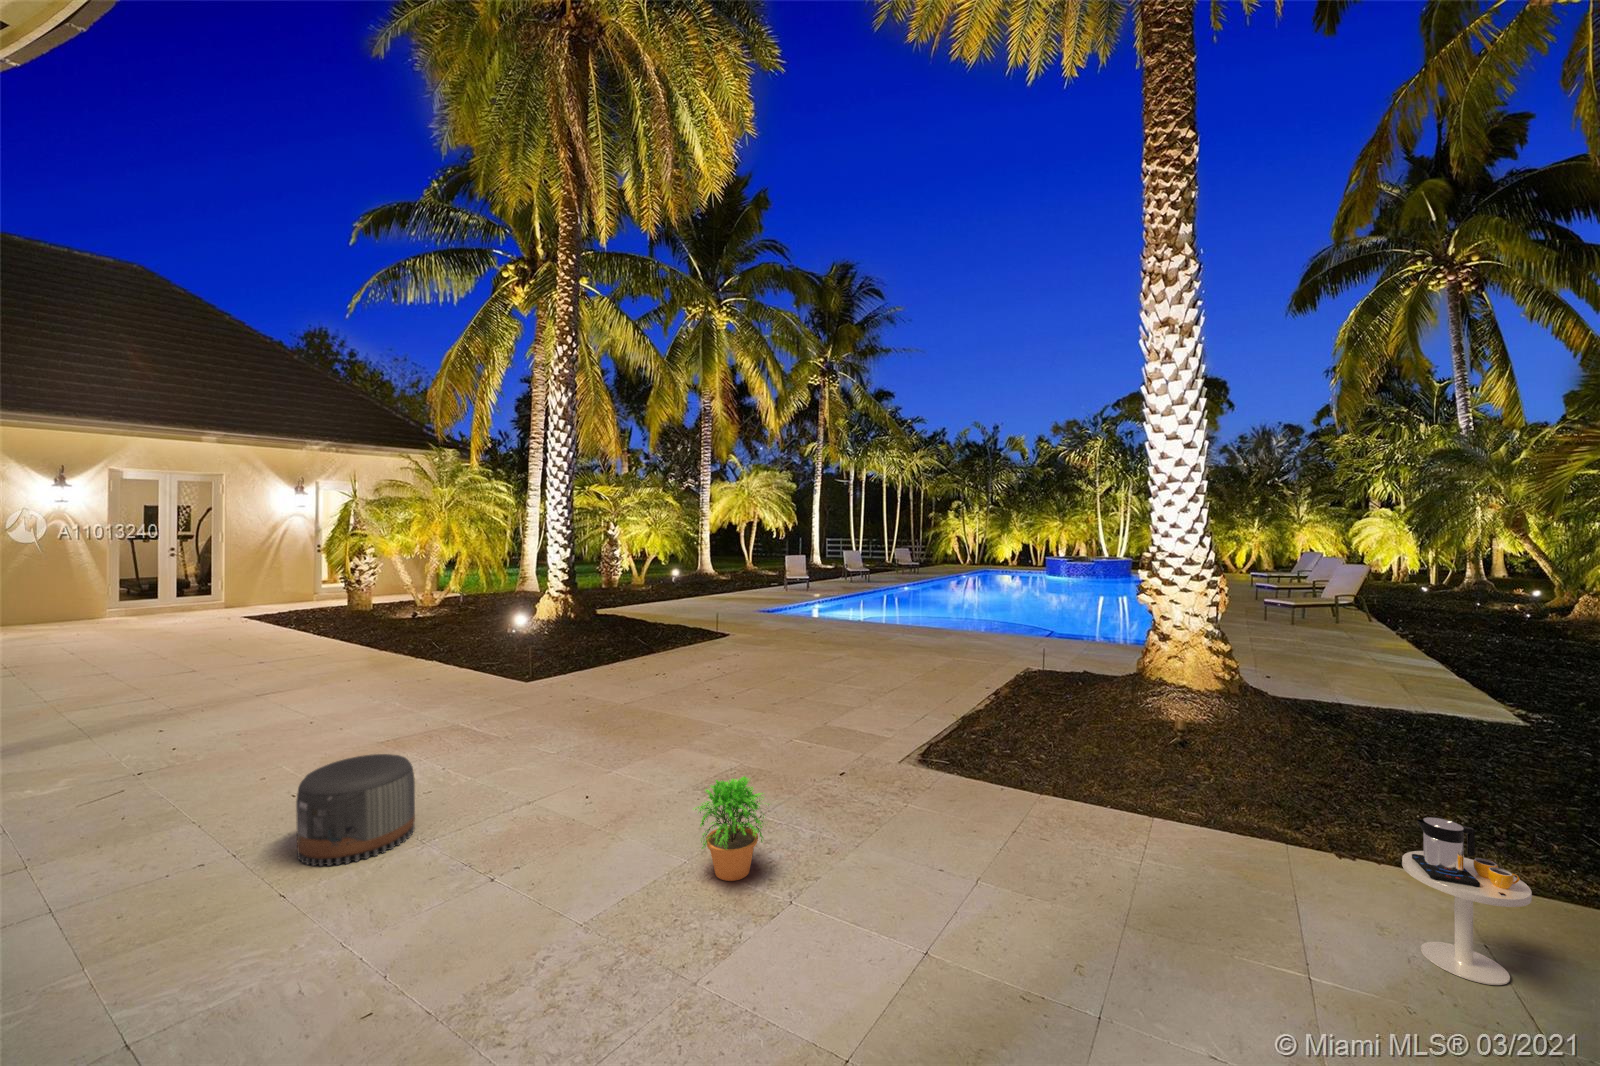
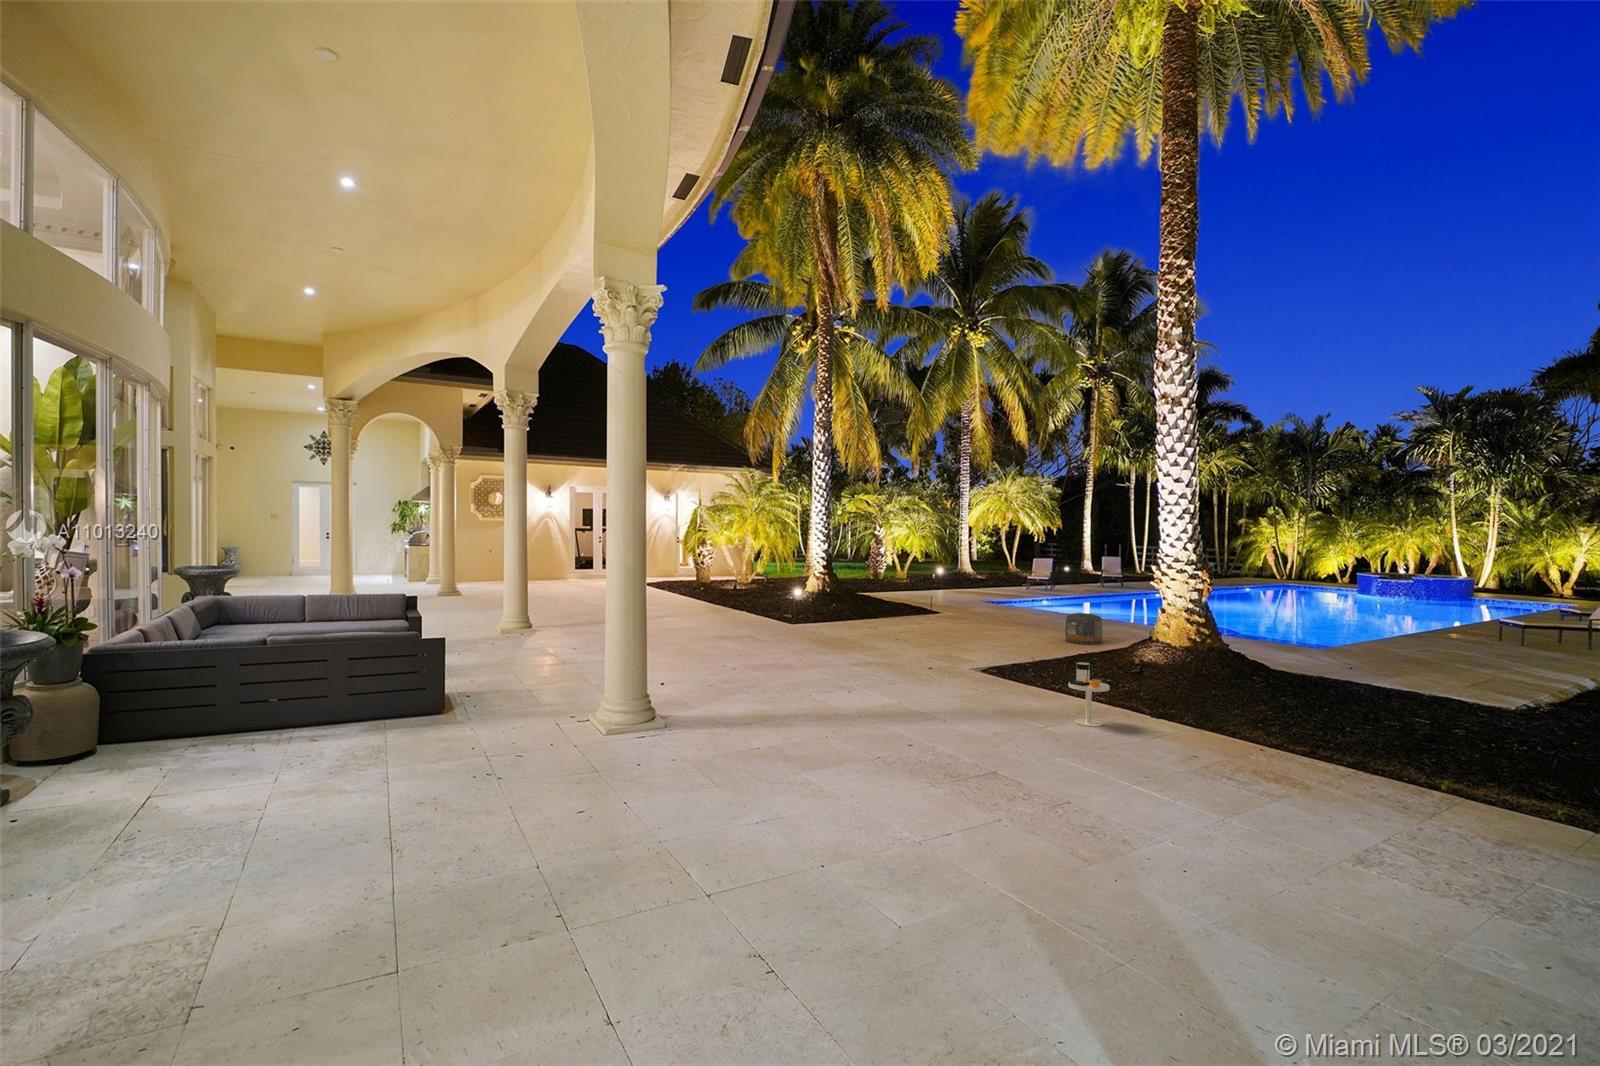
pouf: present [296,754,415,866] -> present [1065,613,1102,645]
potted plant: present [693,776,769,881] -> none [814,636,845,677]

